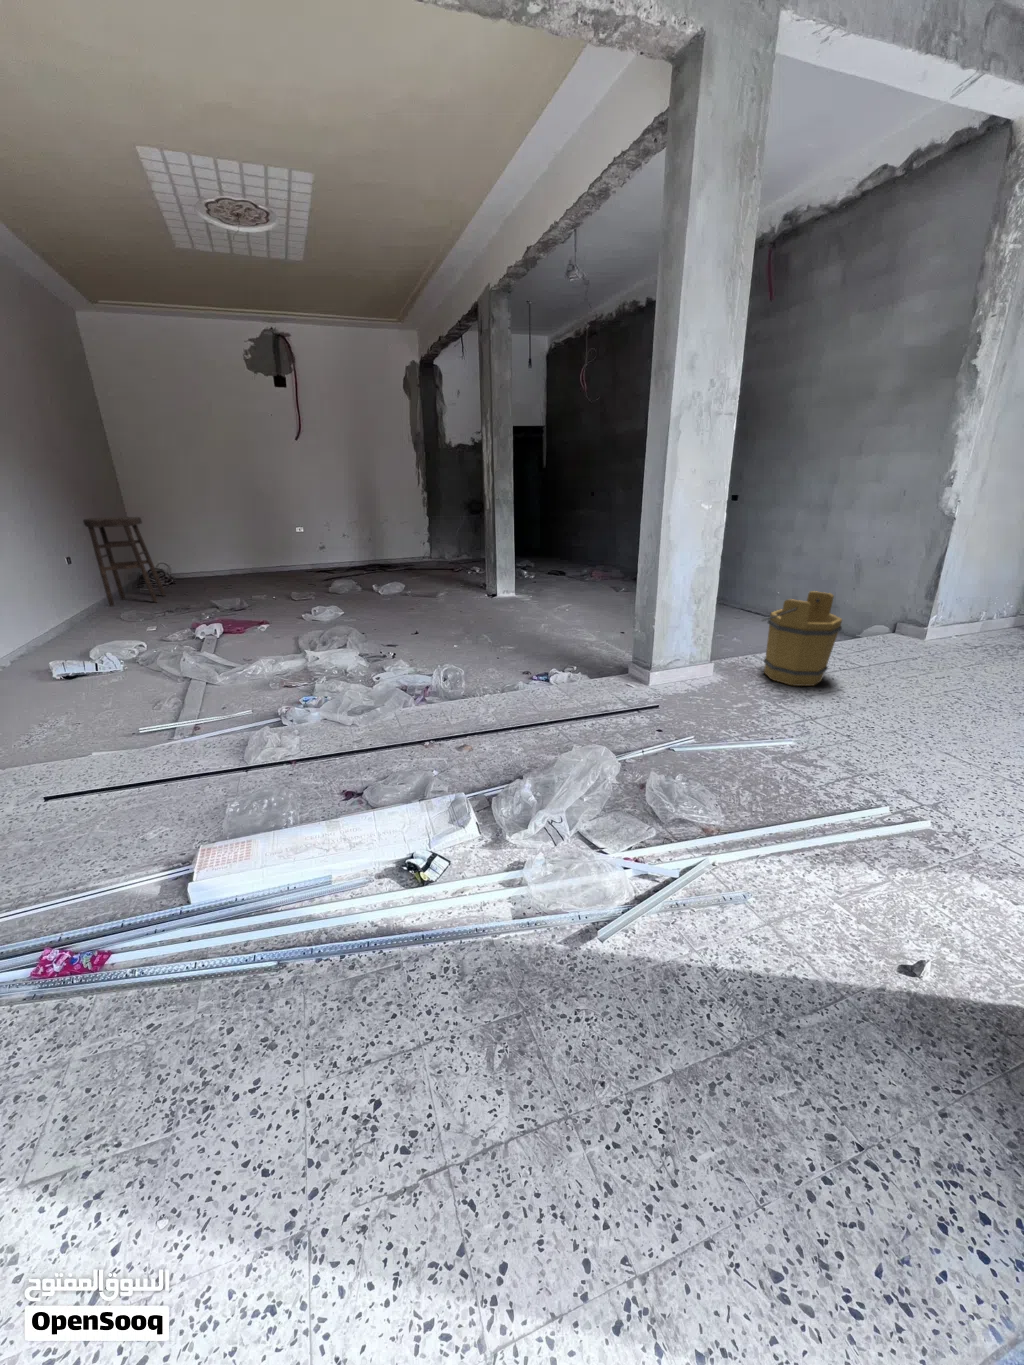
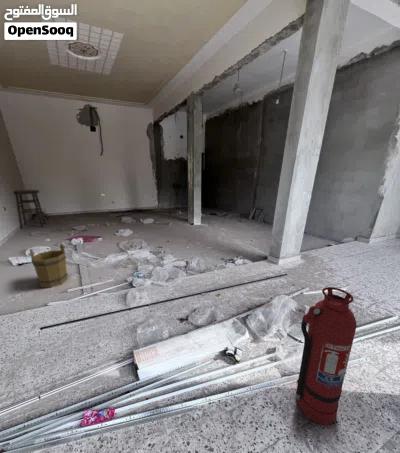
bucket: present [762,591,842,686] -> present [29,243,68,288]
fire extinguisher: none [485,694,621,1029] -> present [296,287,357,425]

